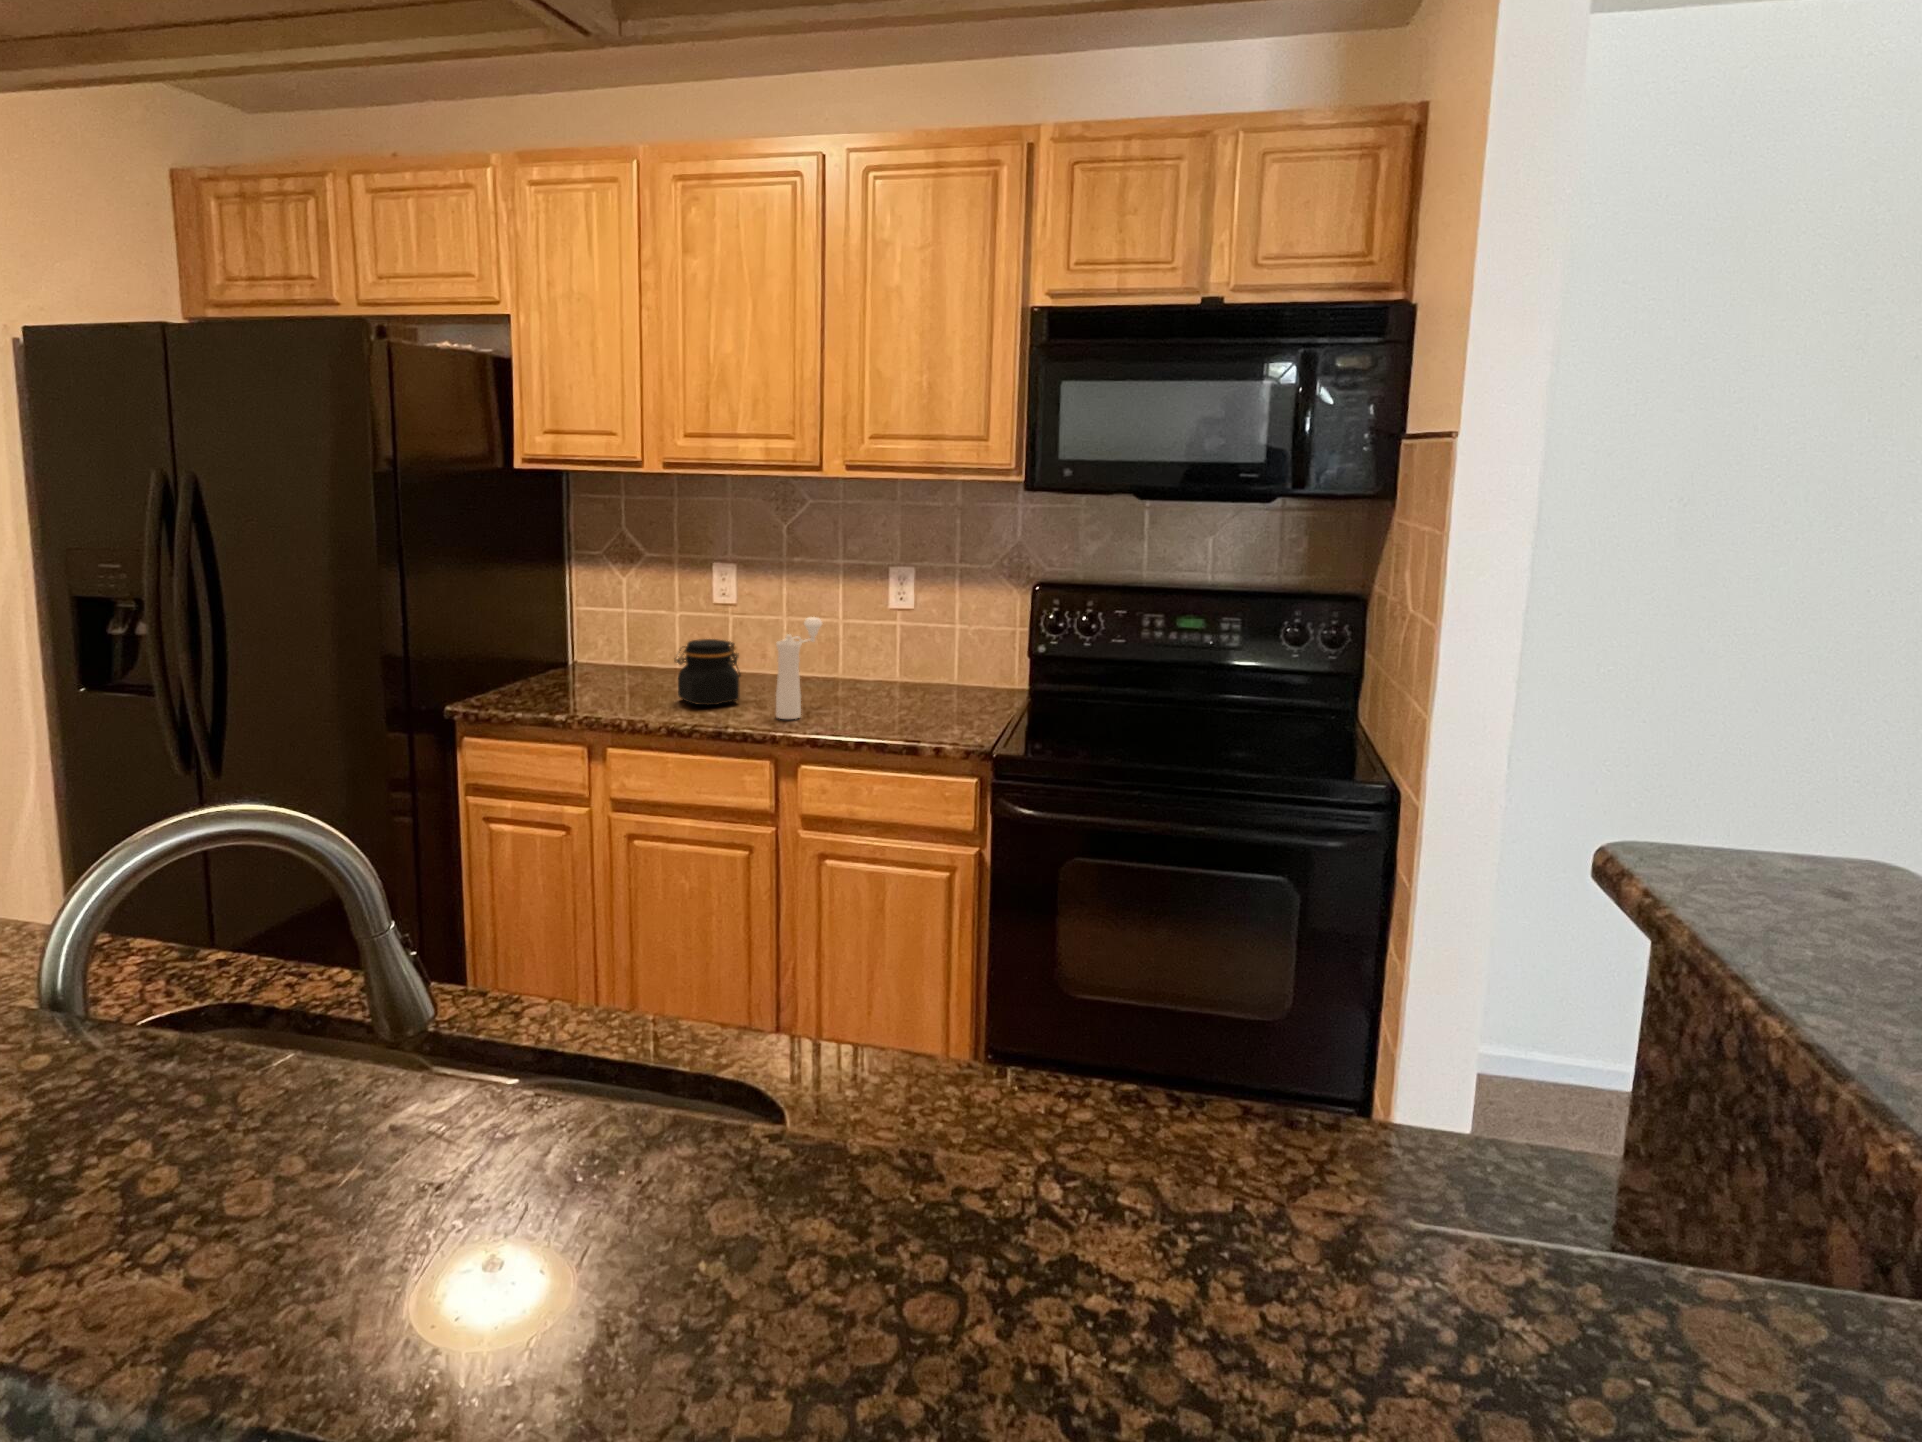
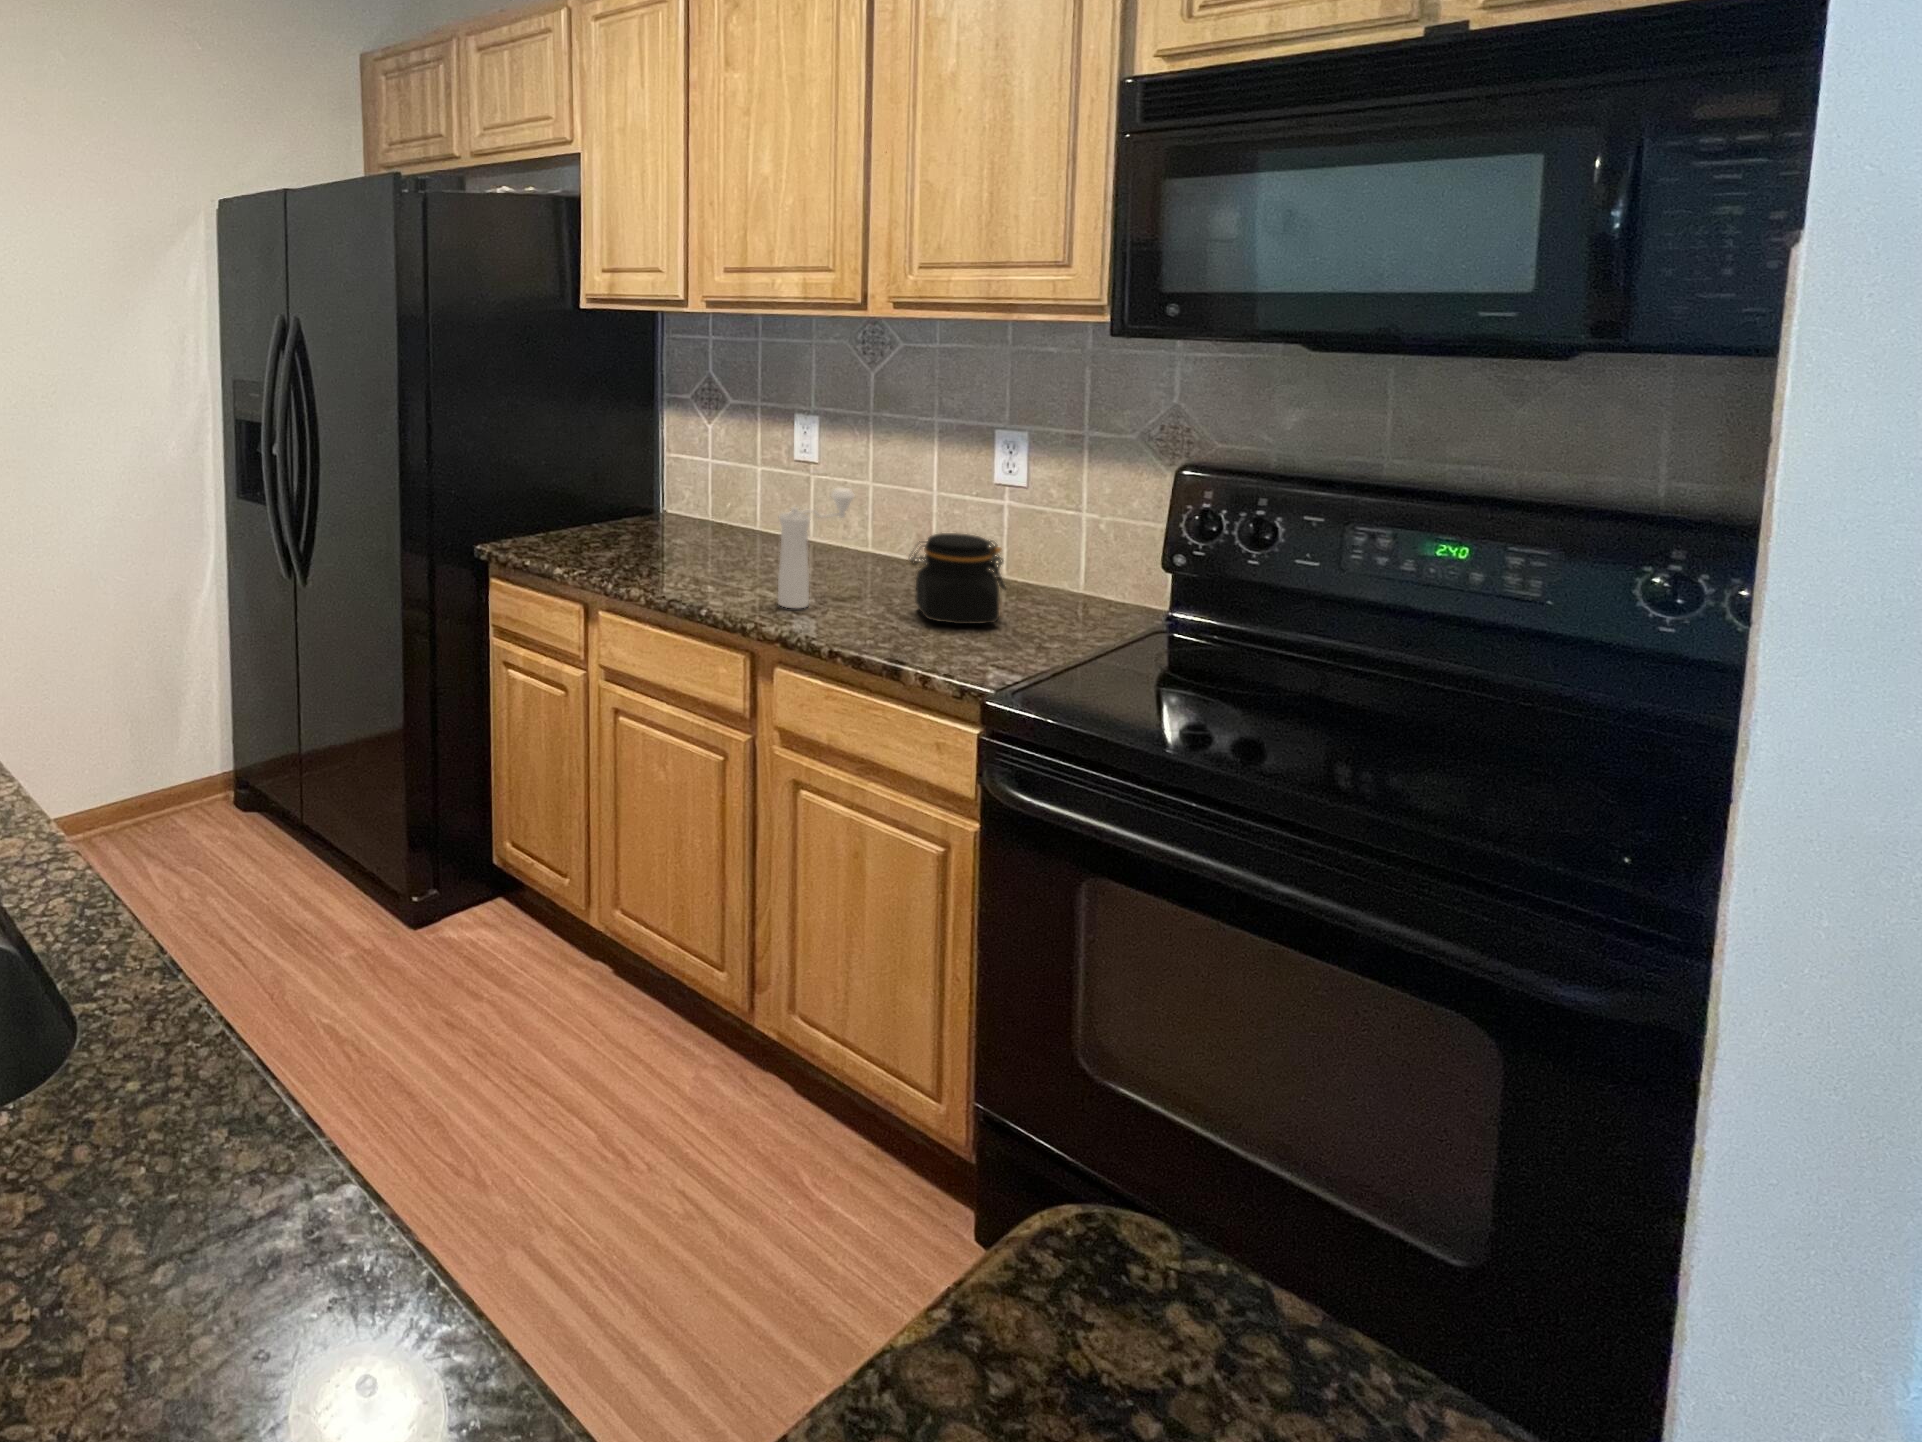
jar: present [675,639,741,705] -> present [909,533,1005,624]

